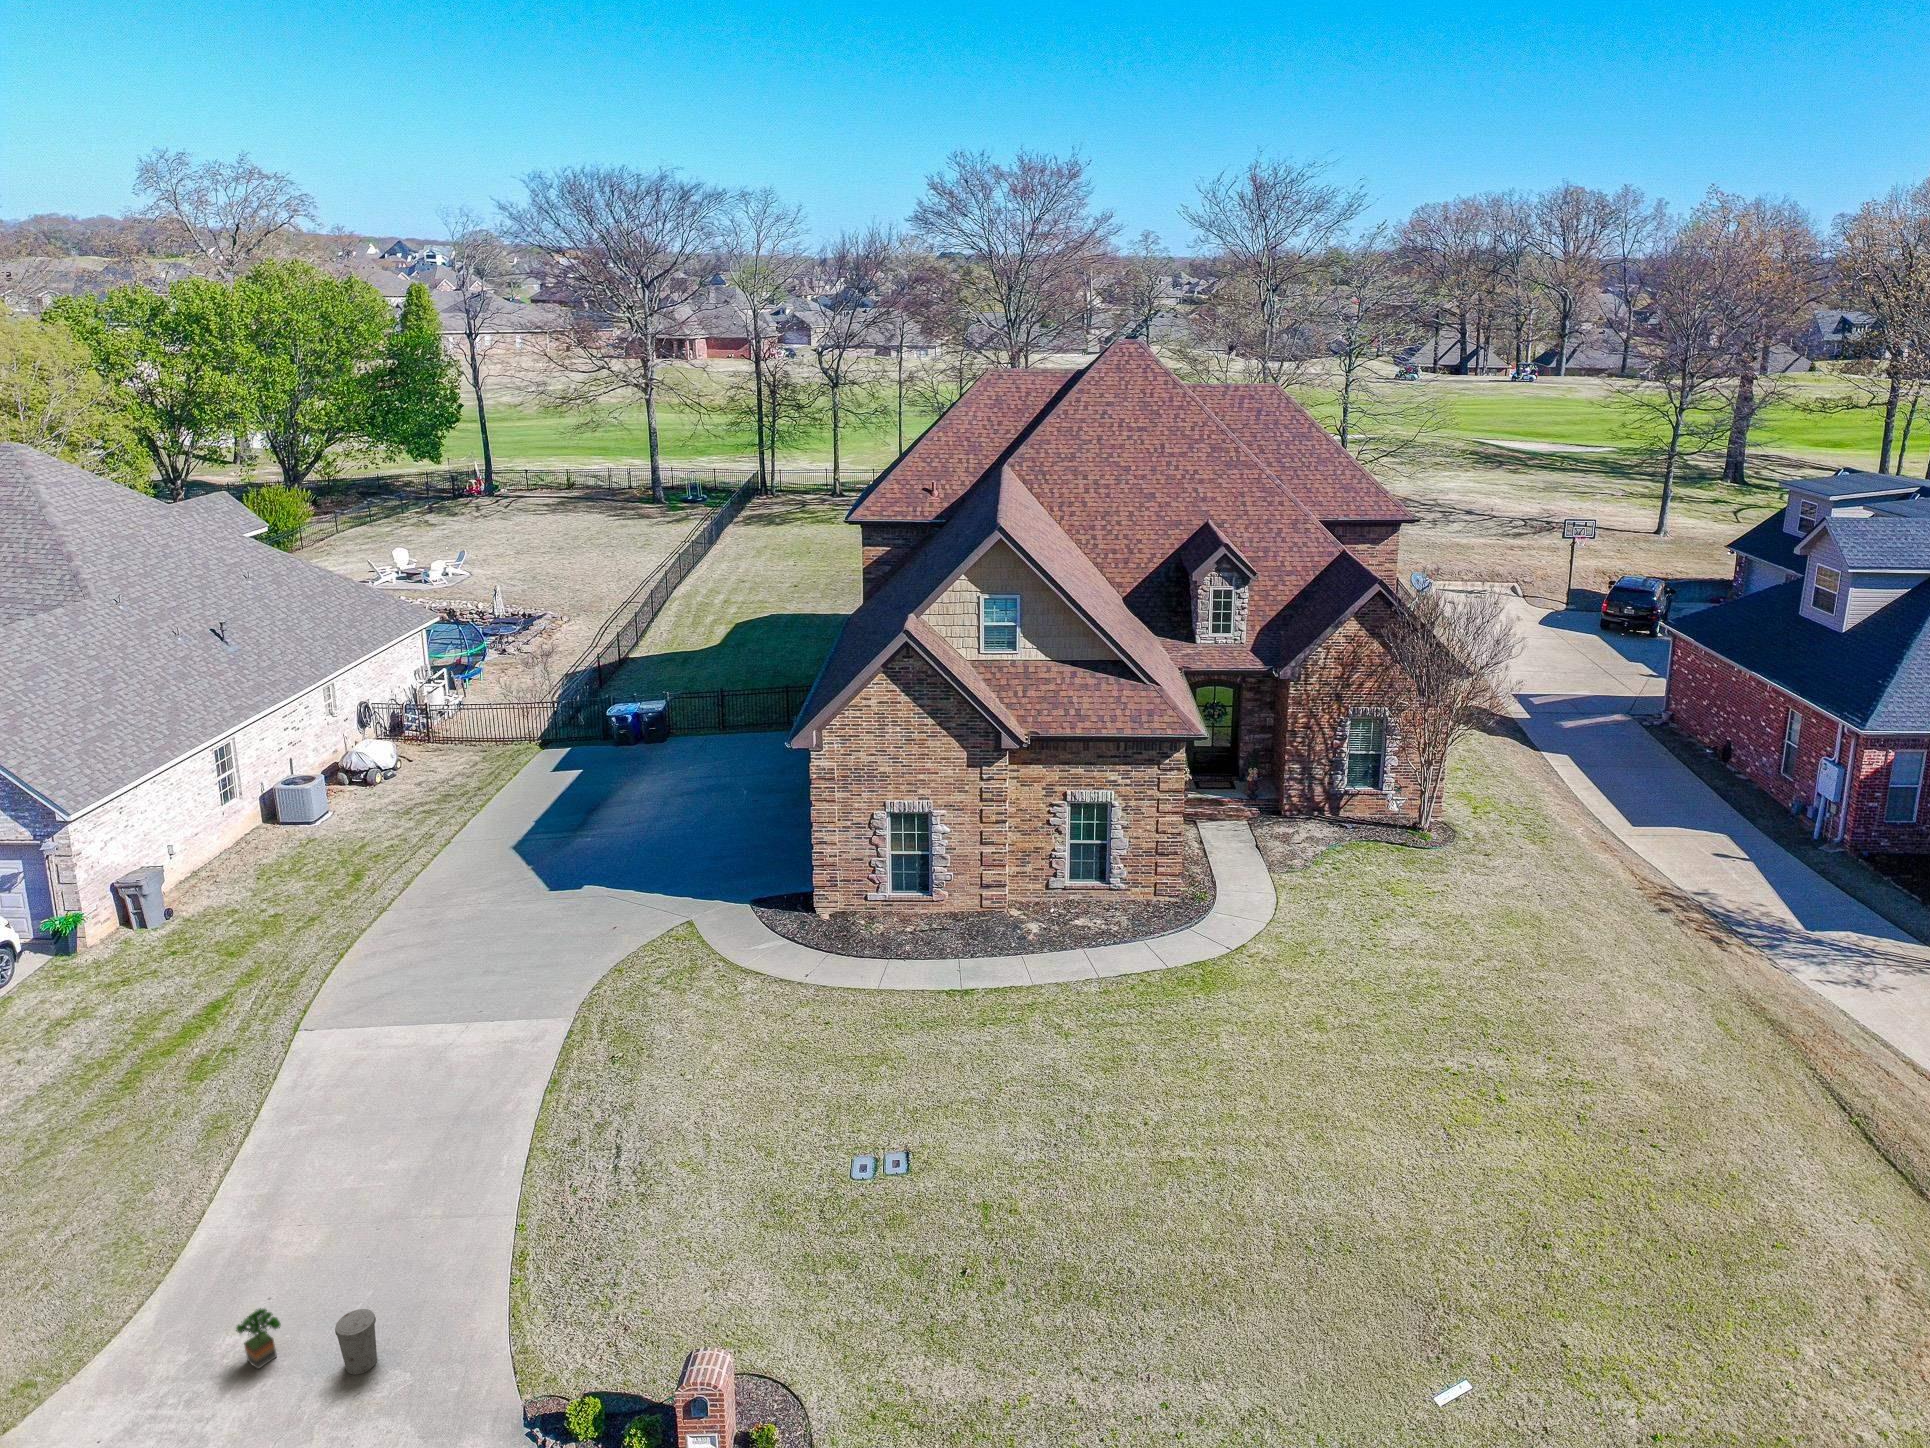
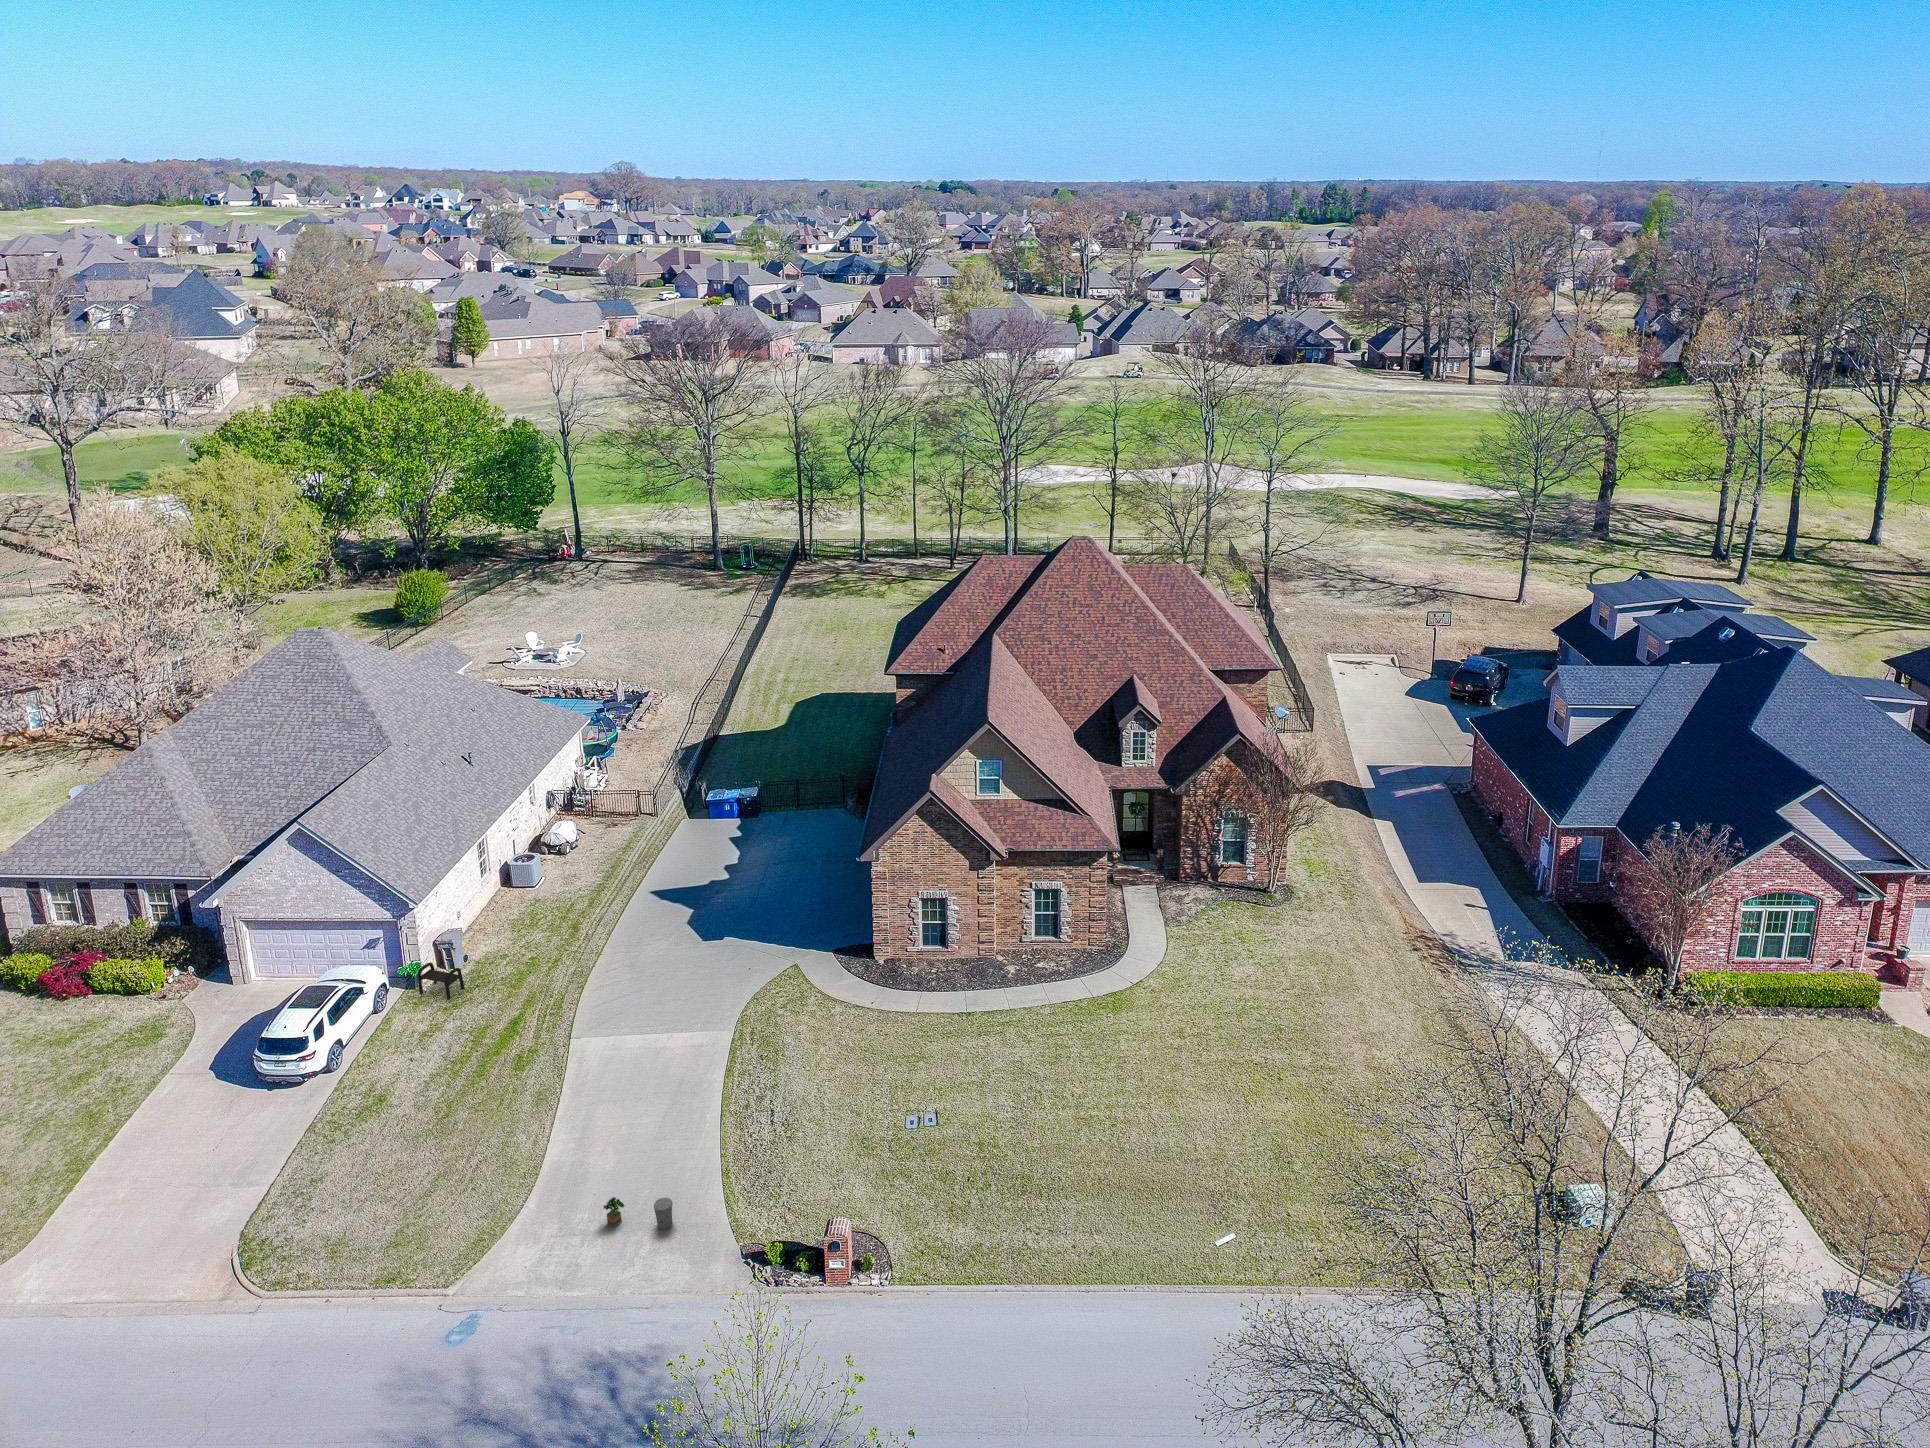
bench: none [68,910,149,969] -> present [417,963,464,1000]

